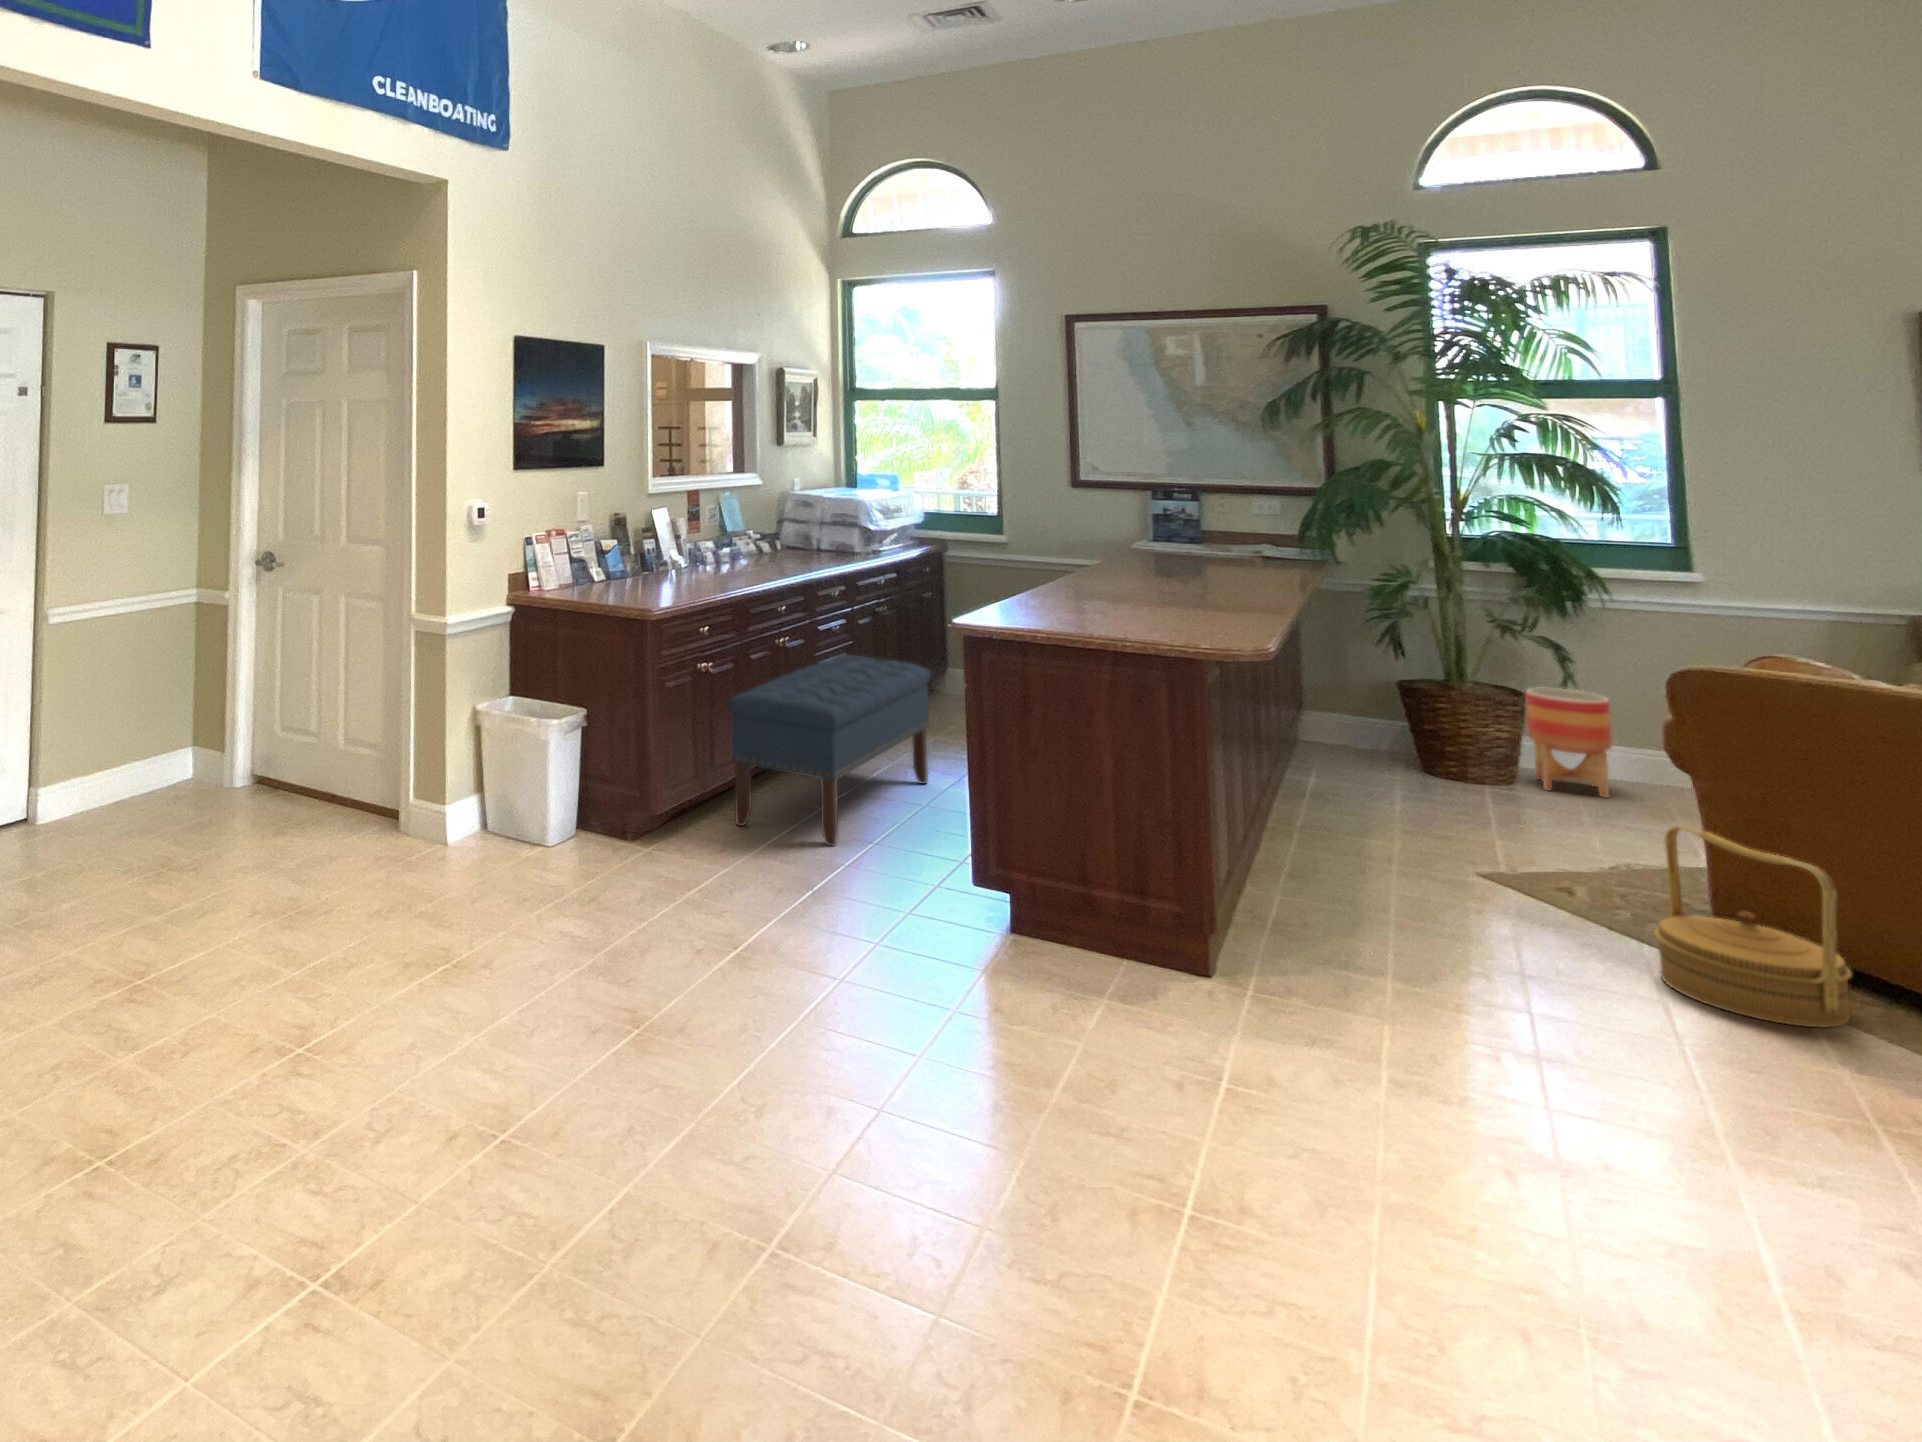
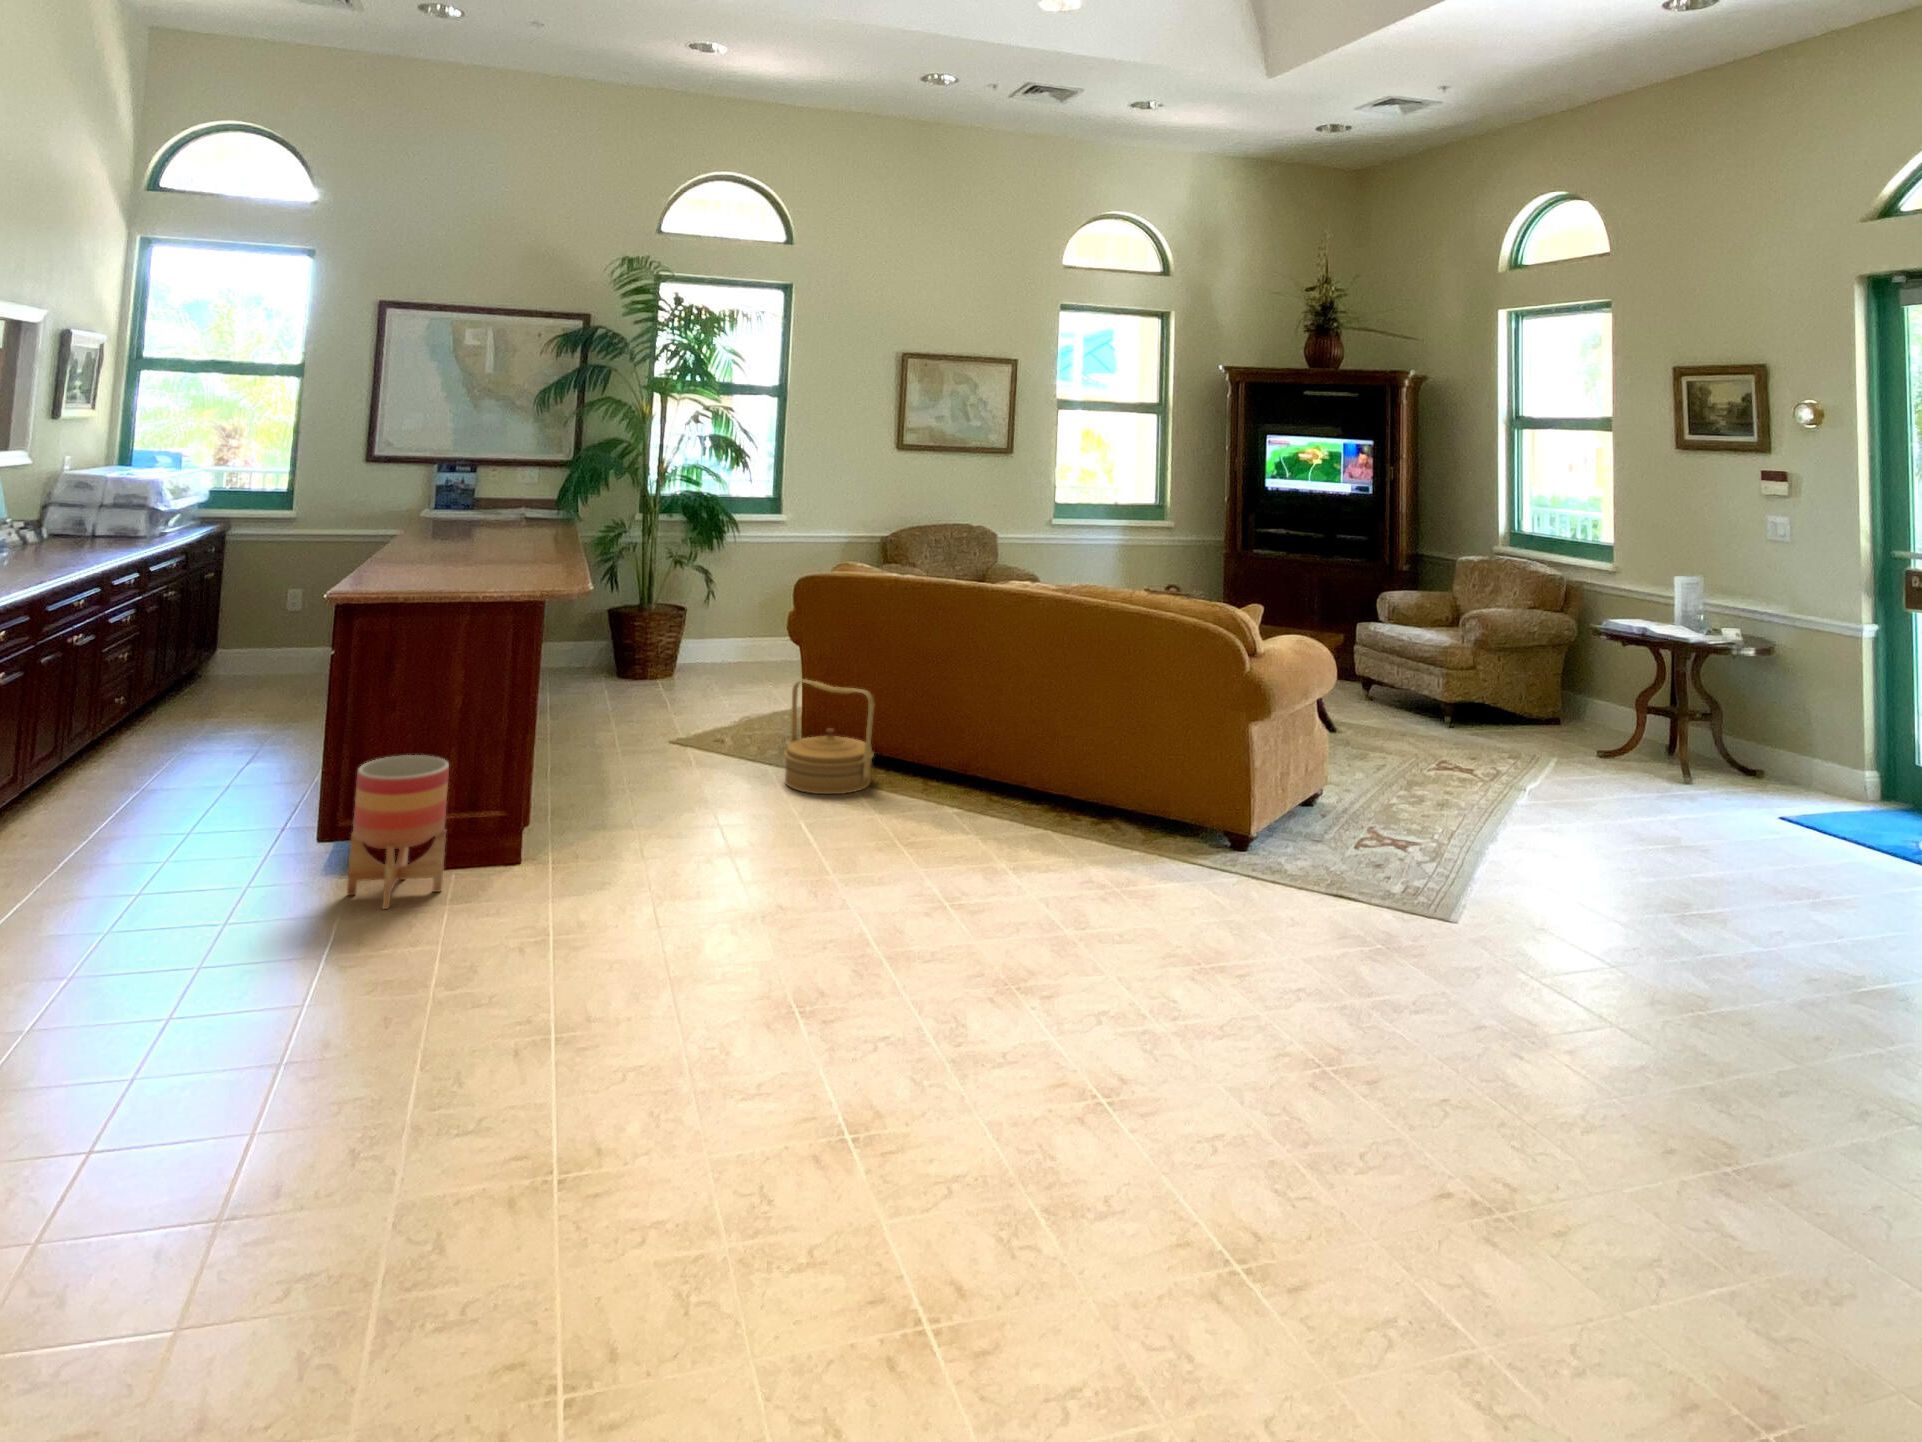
bench: present [728,655,931,846] -> none [15,645,242,855]
planter: present [1526,688,1612,798] -> present [347,755,449,909]

